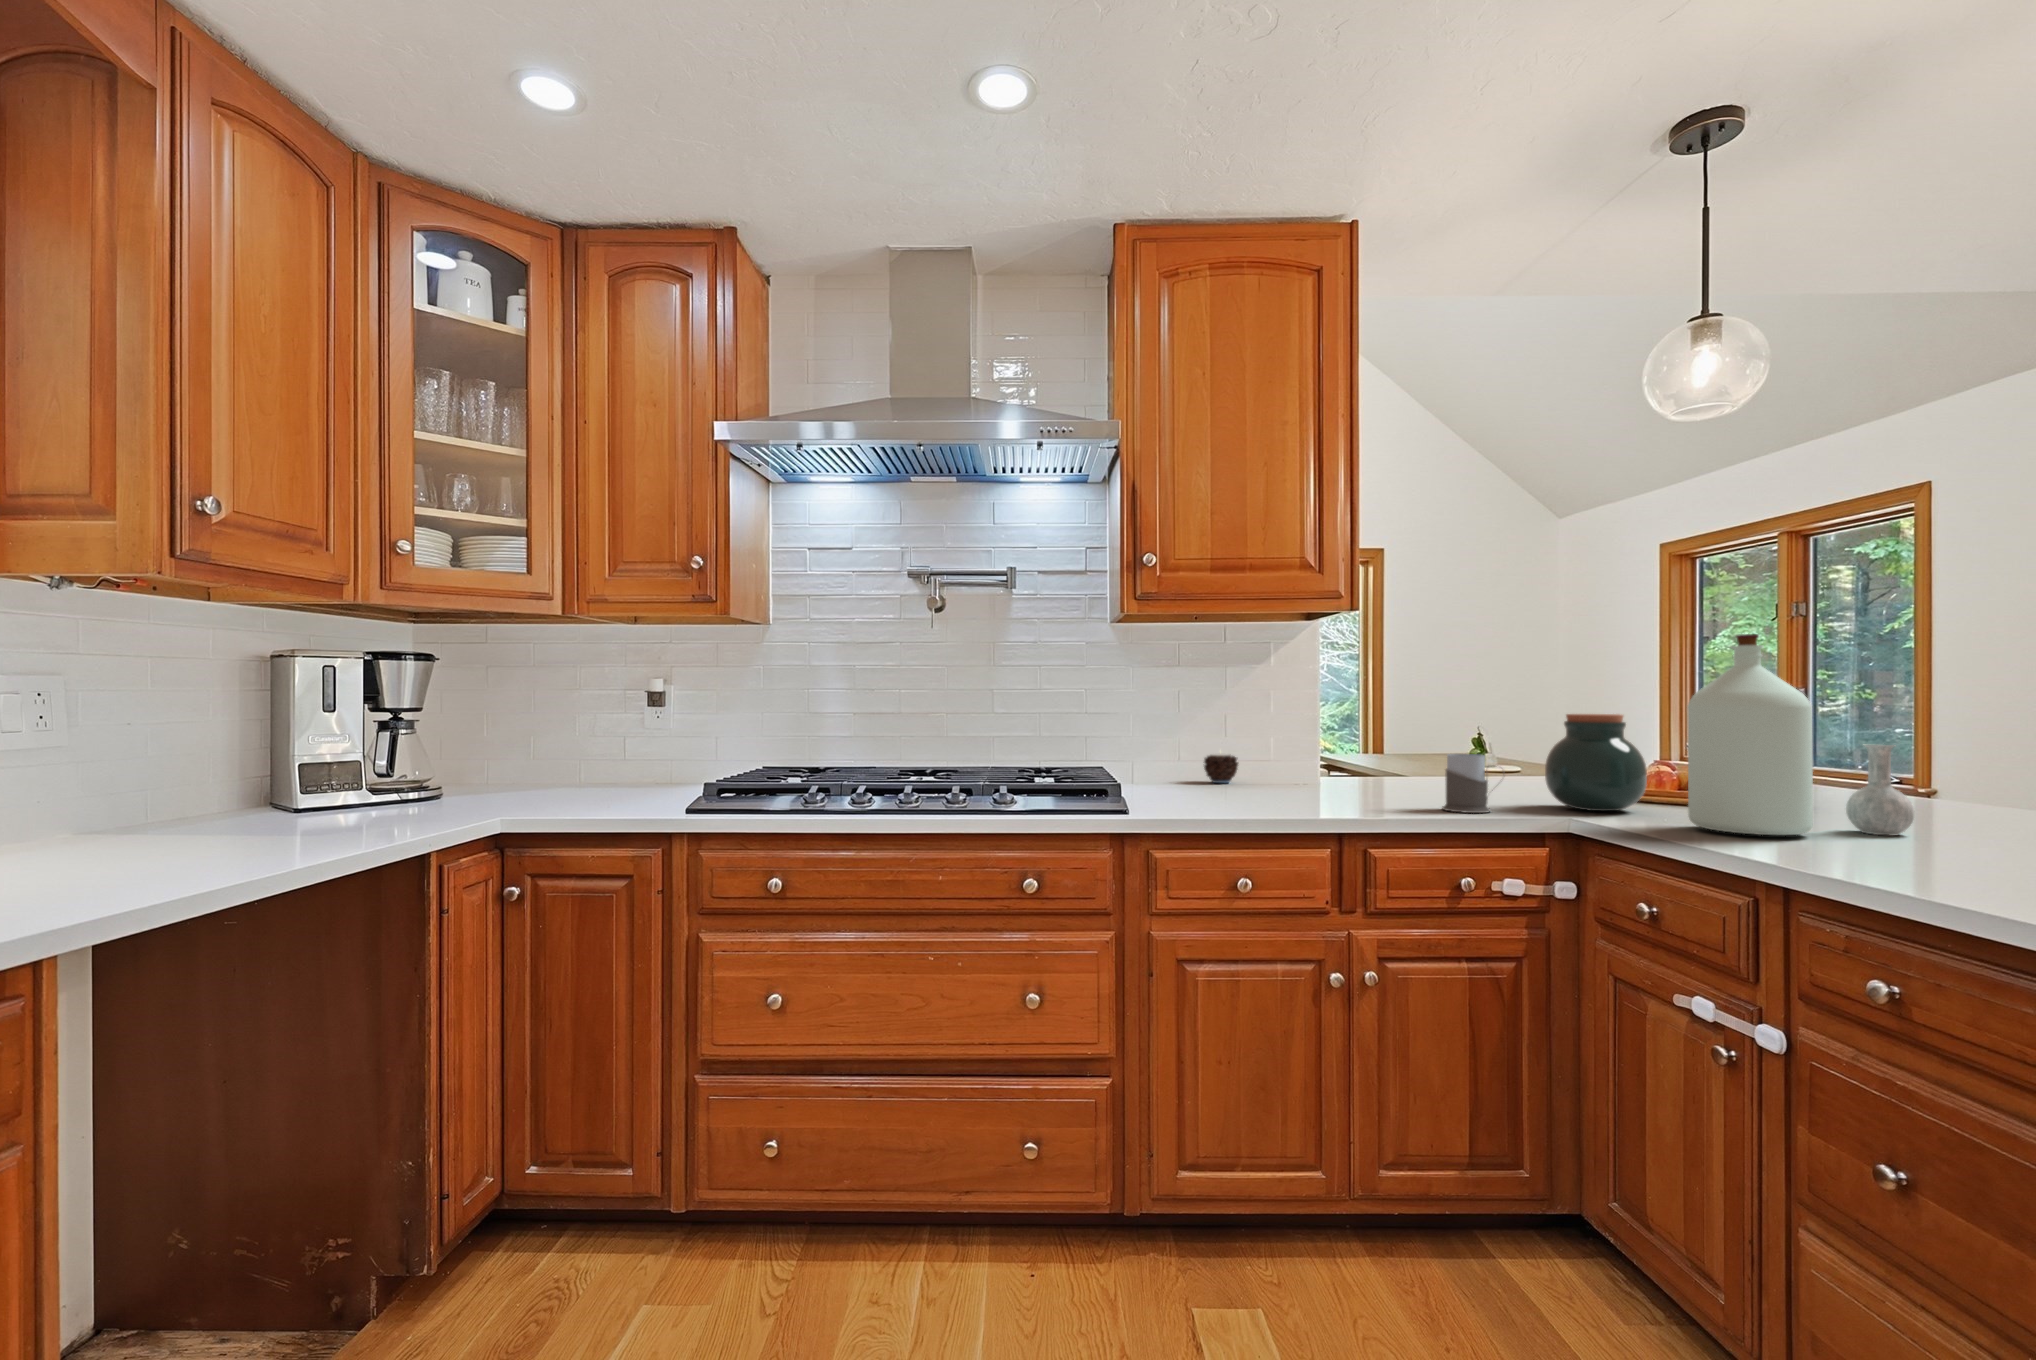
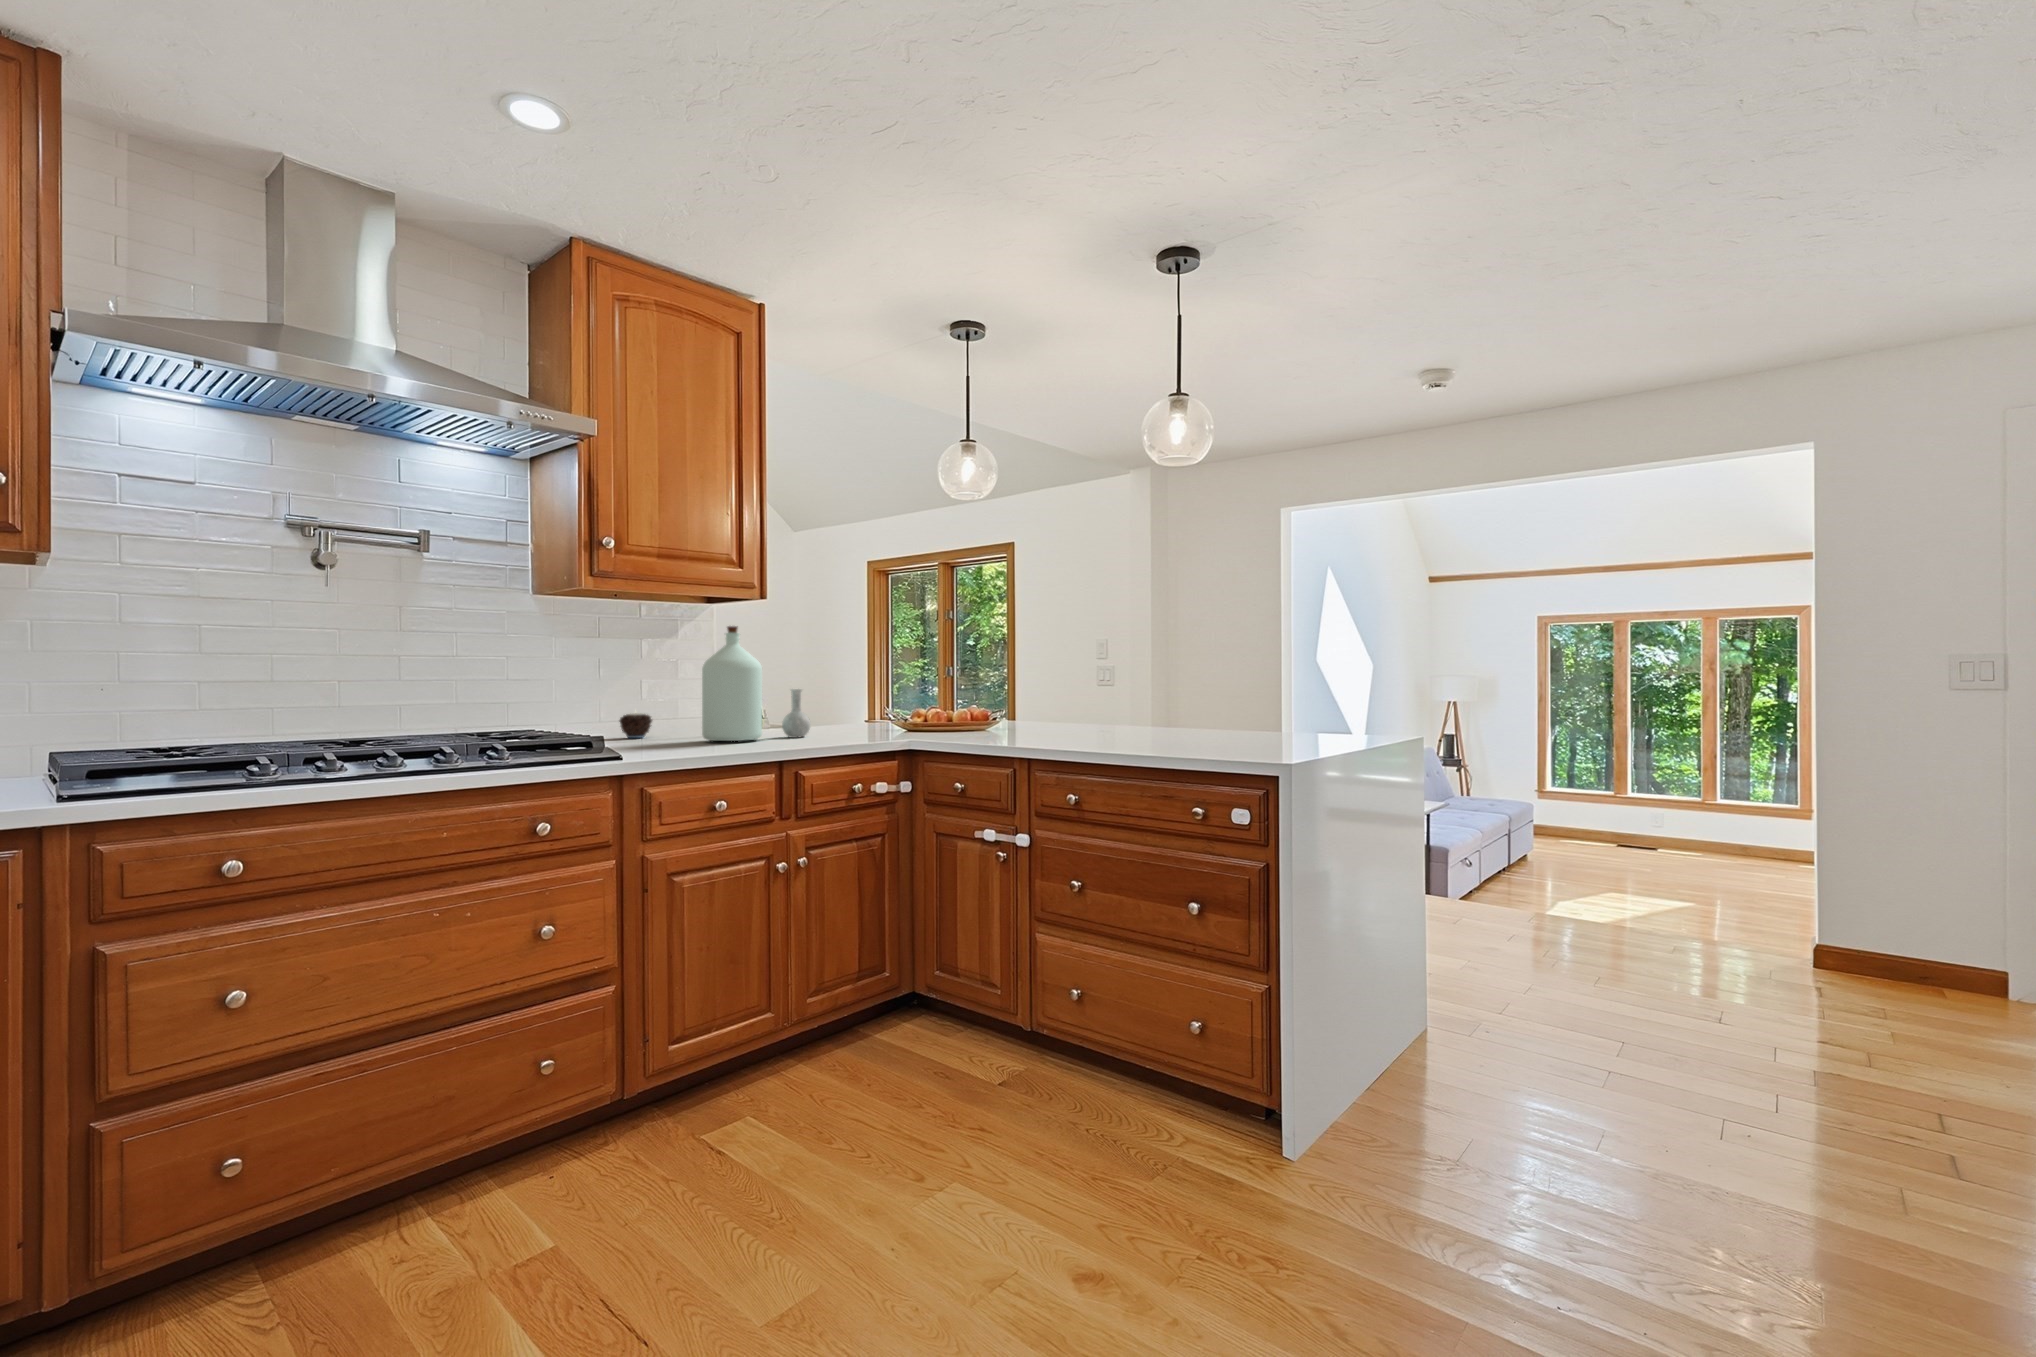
bottle: present [1687,634,1915,836] -> present [702,626,810,741]
jar: present [1545,714,1647,811] -> none [890,674,946,735]
mug: present [1443,754,1493,813] -> none [836,702,875,741]

